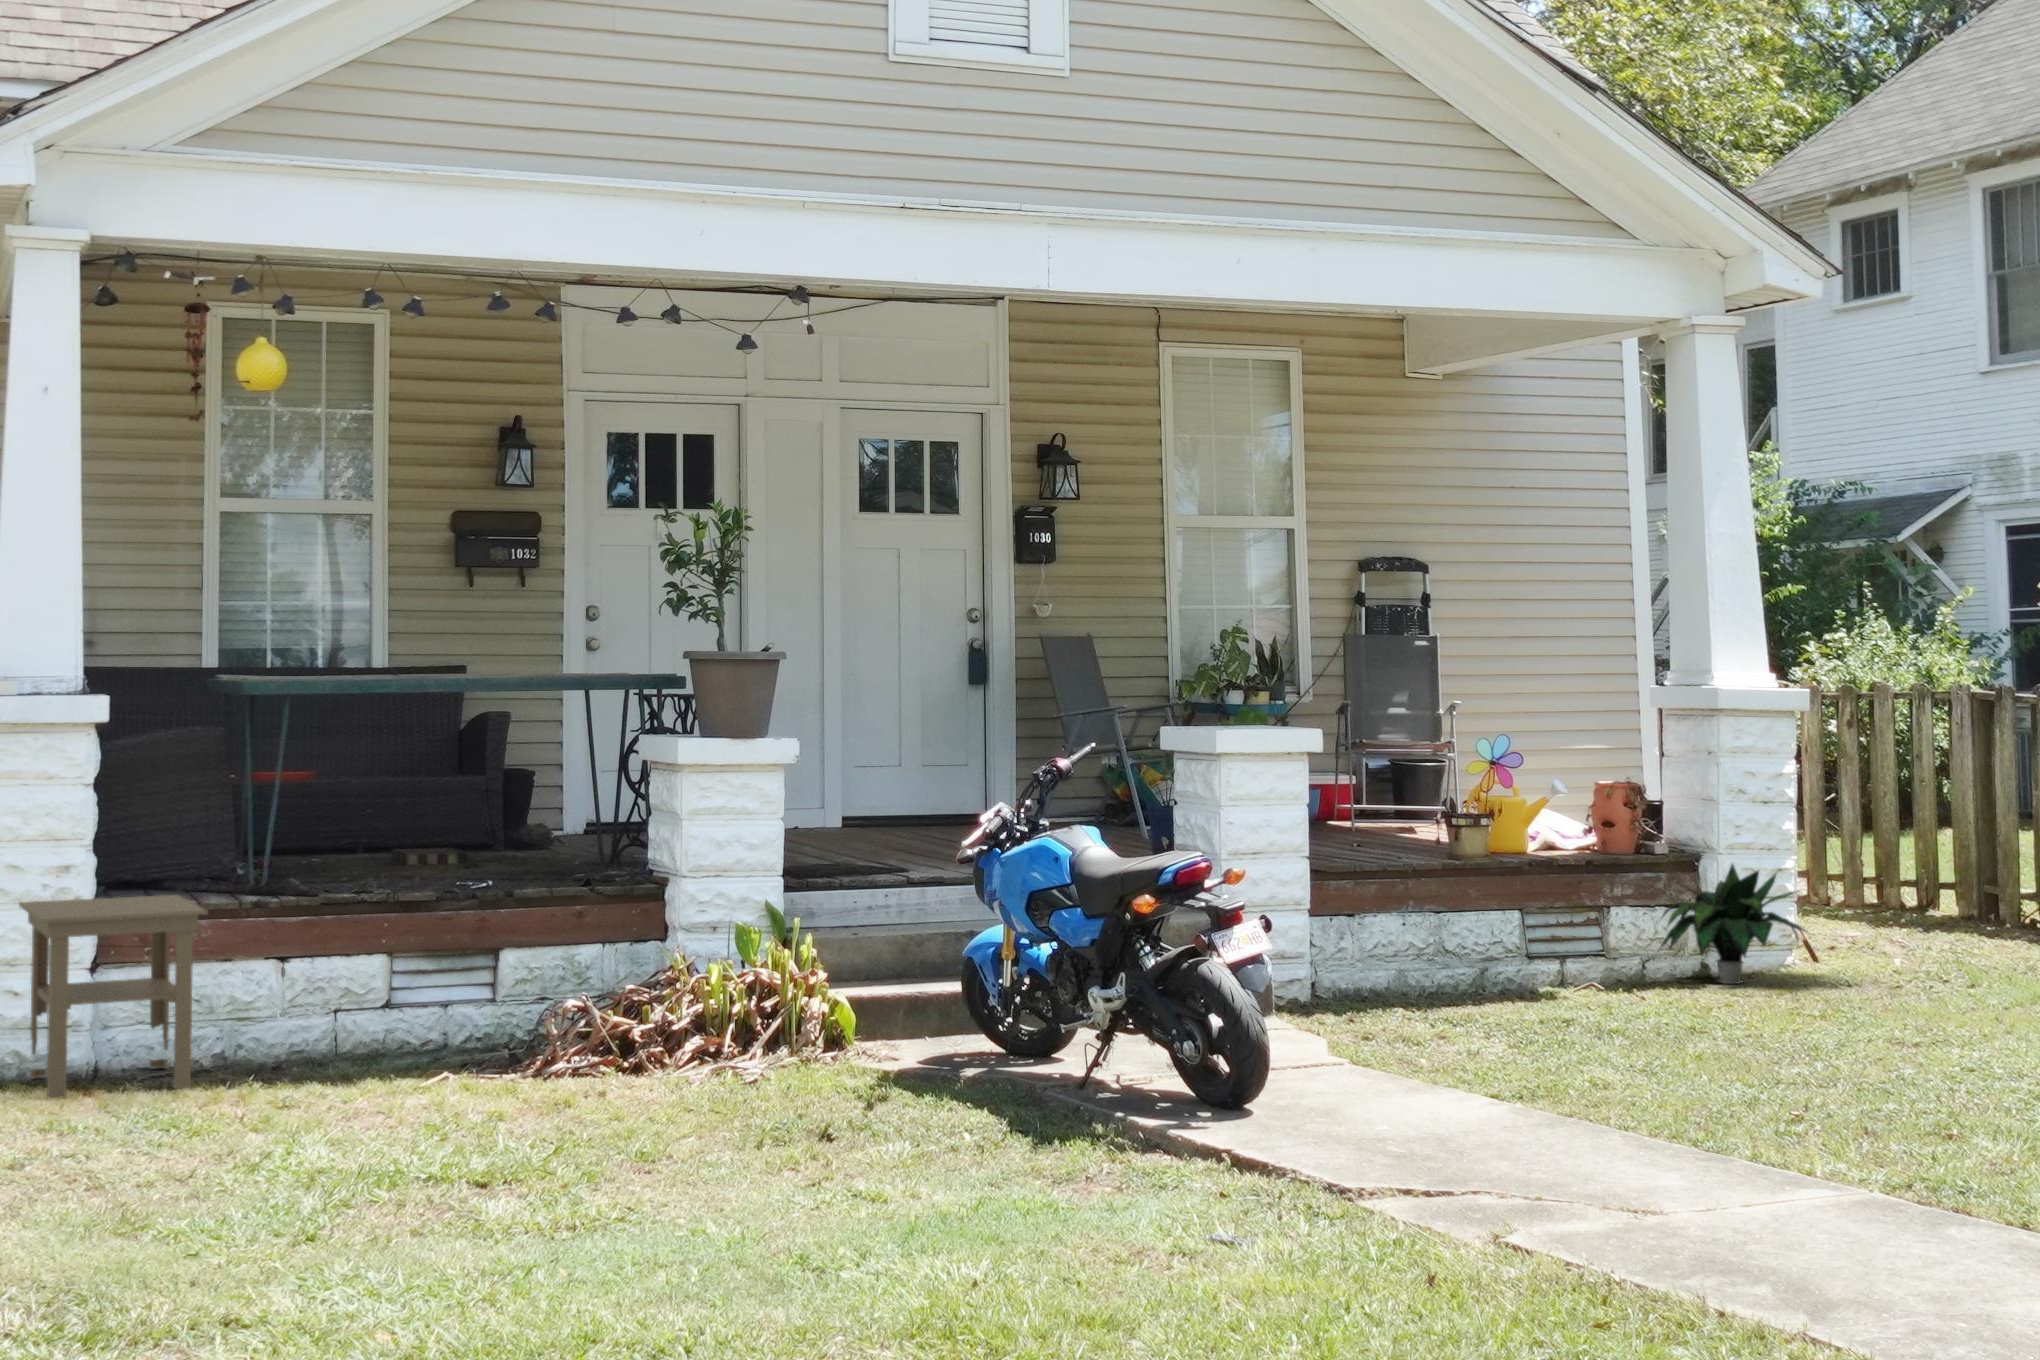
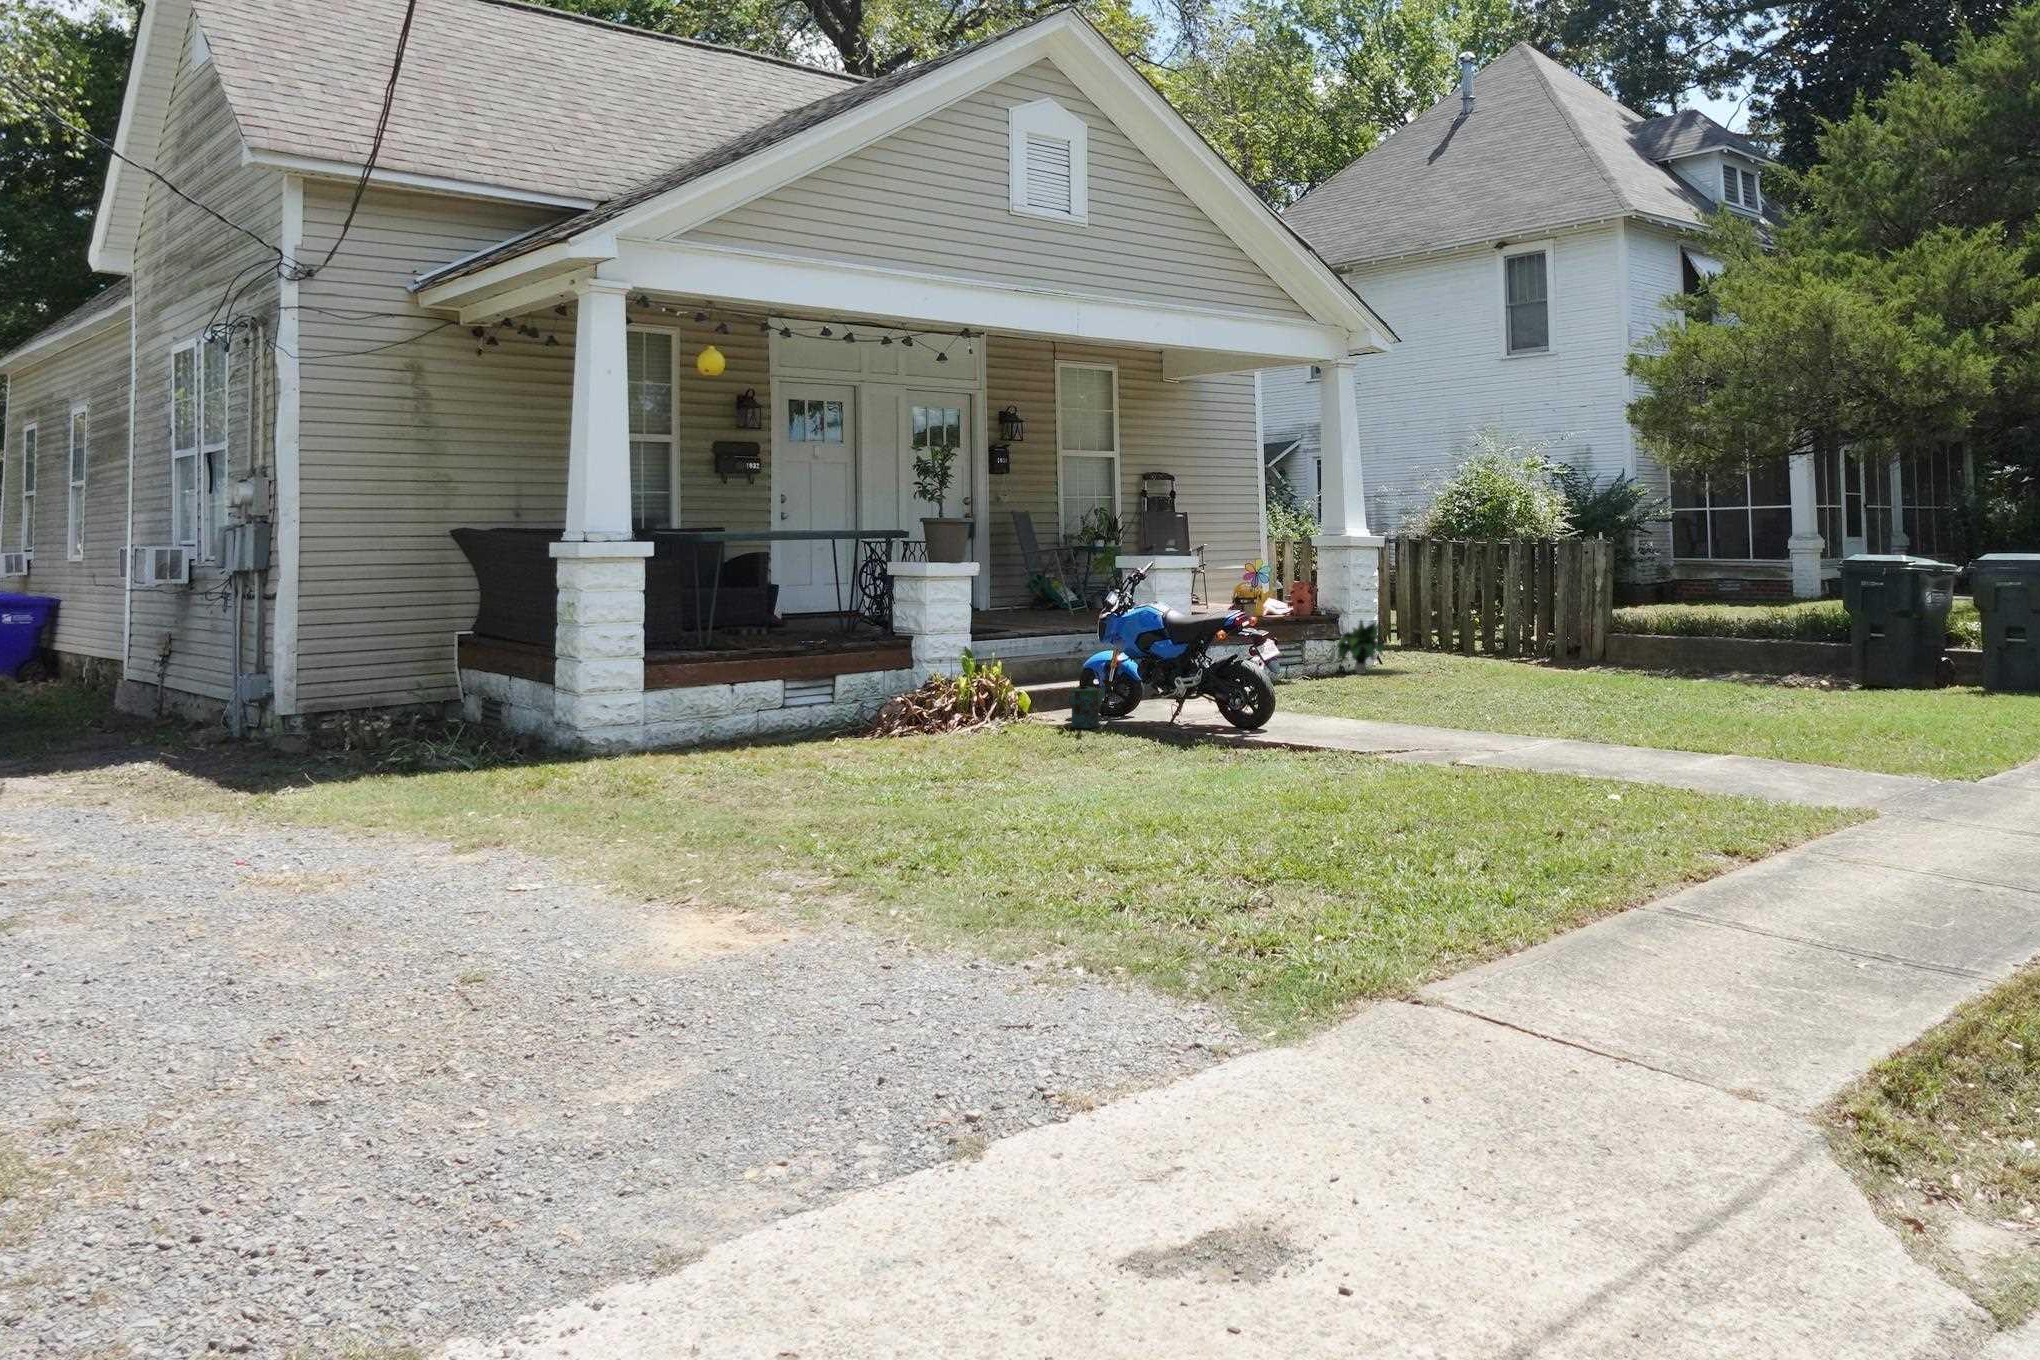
side table: present [19,895,208,1099] -> none [609,650,731,758]
watering can: none [877,982,990,1085] -> present [1069,679,1111,728]

